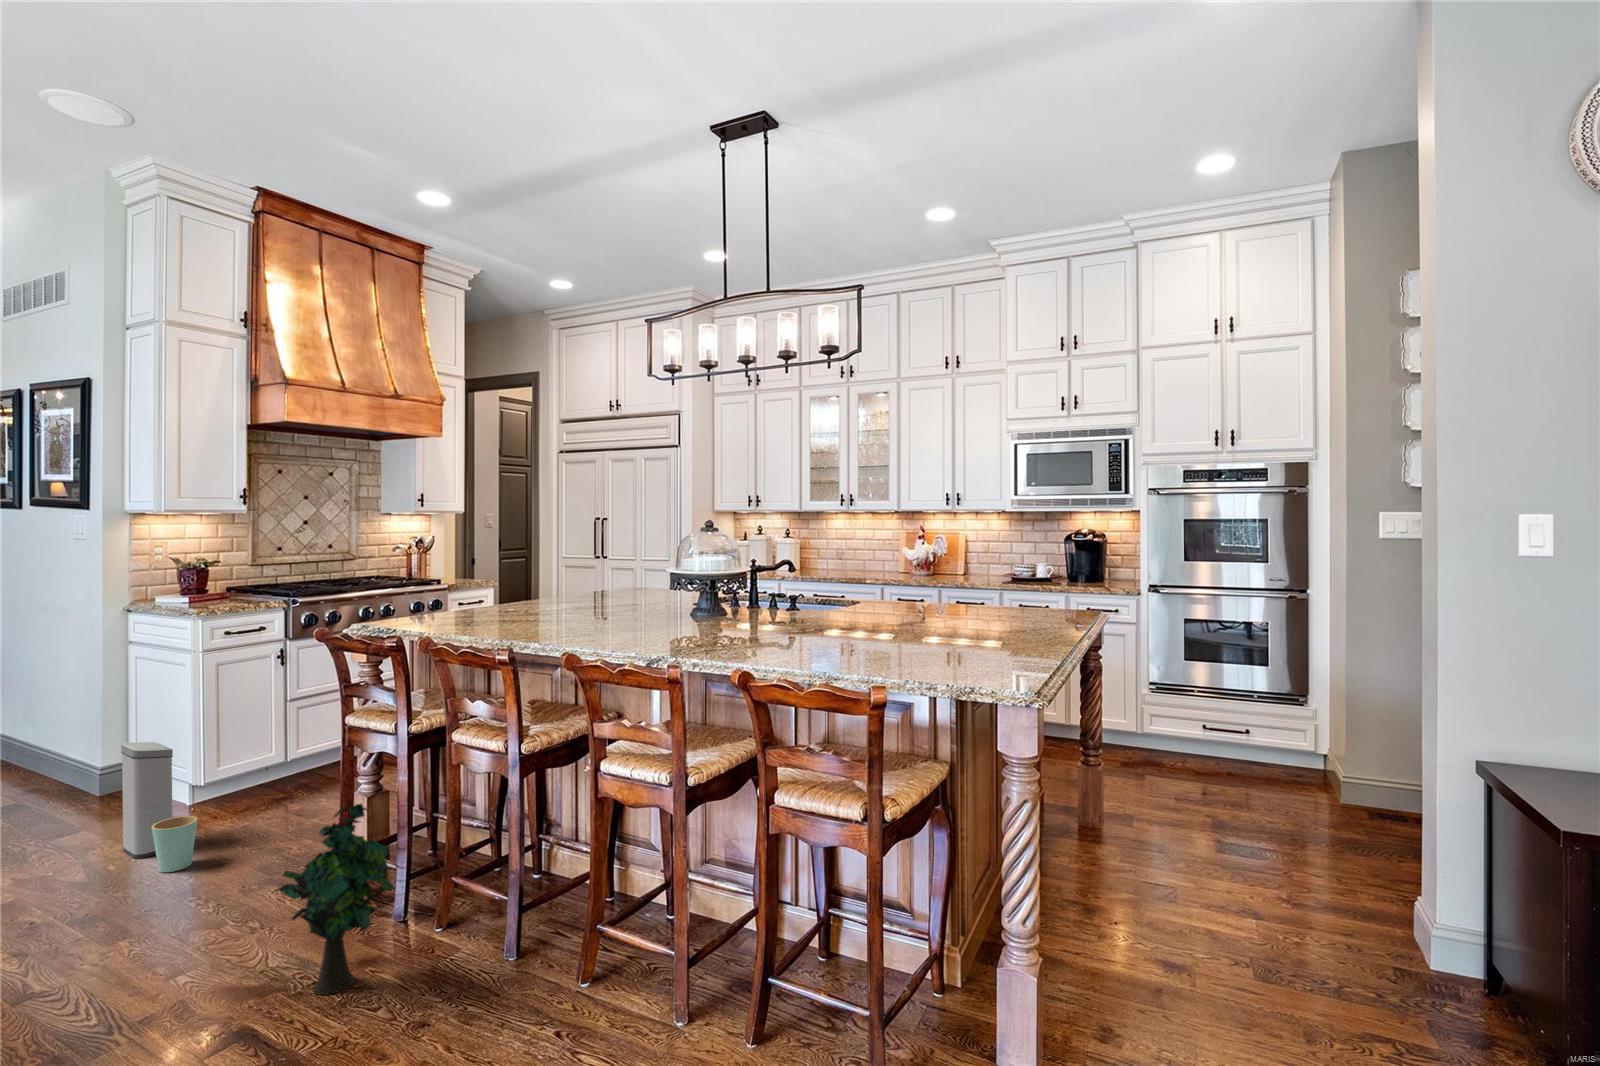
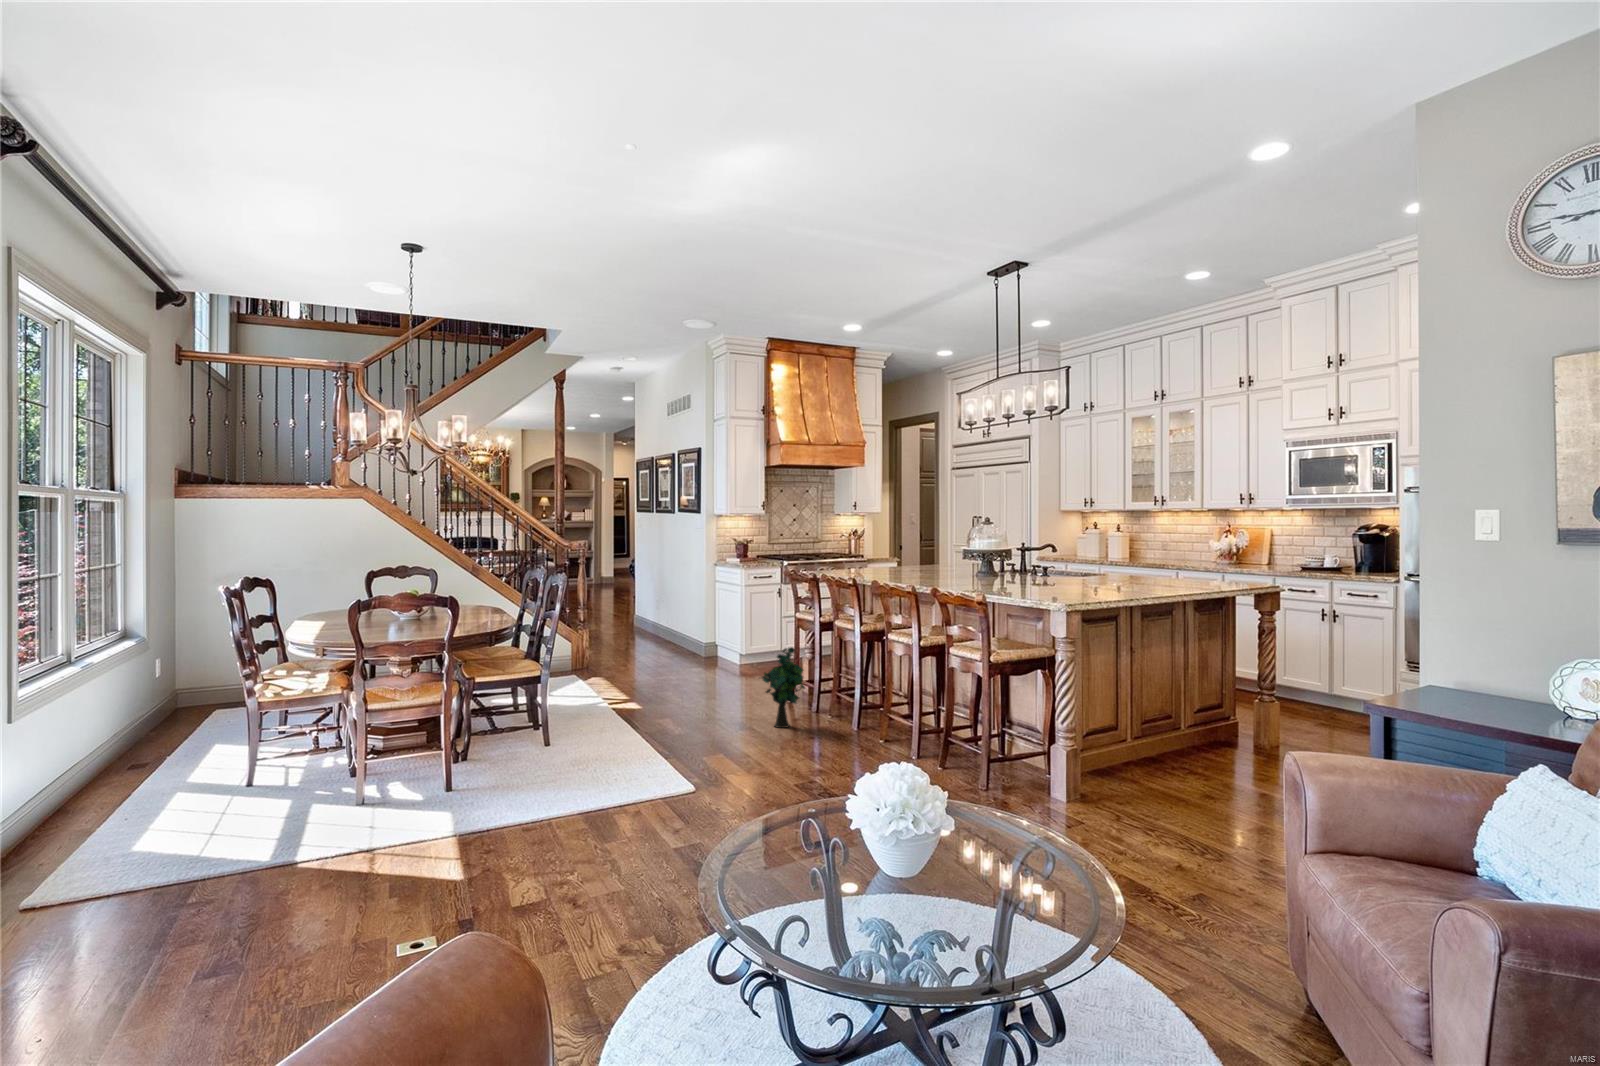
trash can: present [121,742,198,872] -> none [711,627,739,687]

